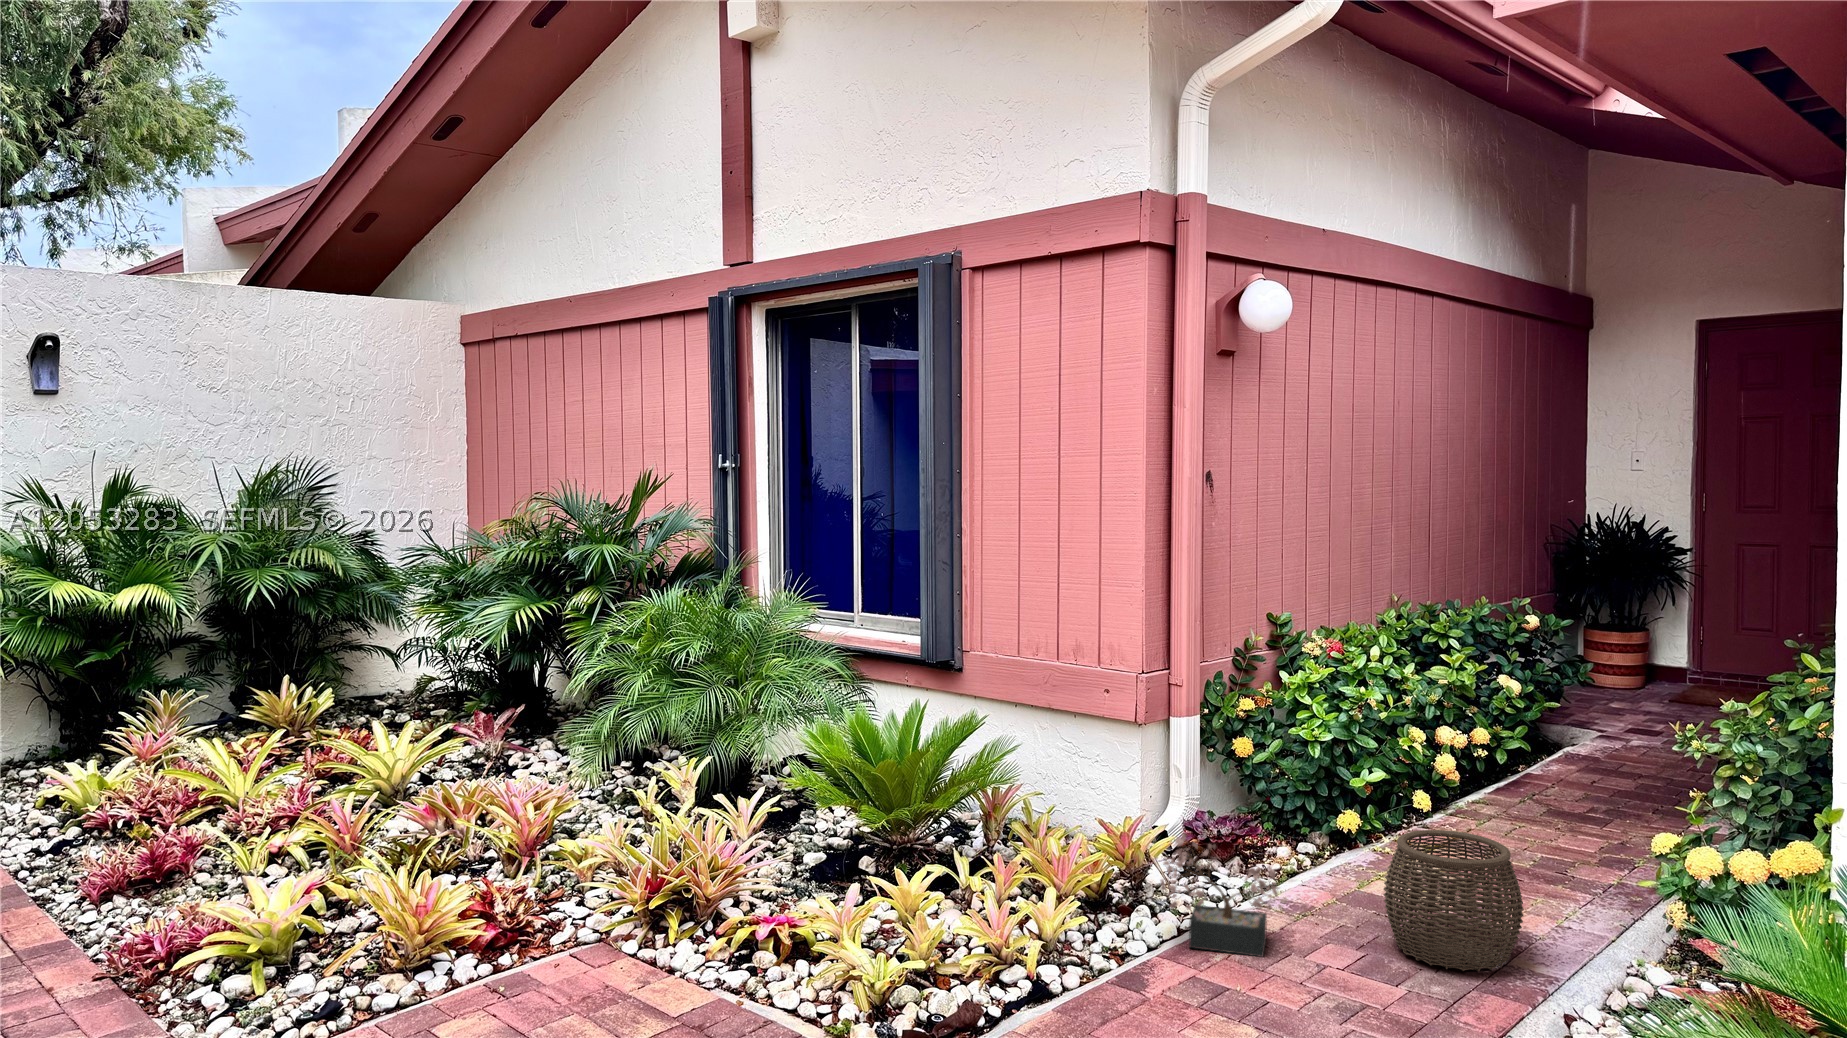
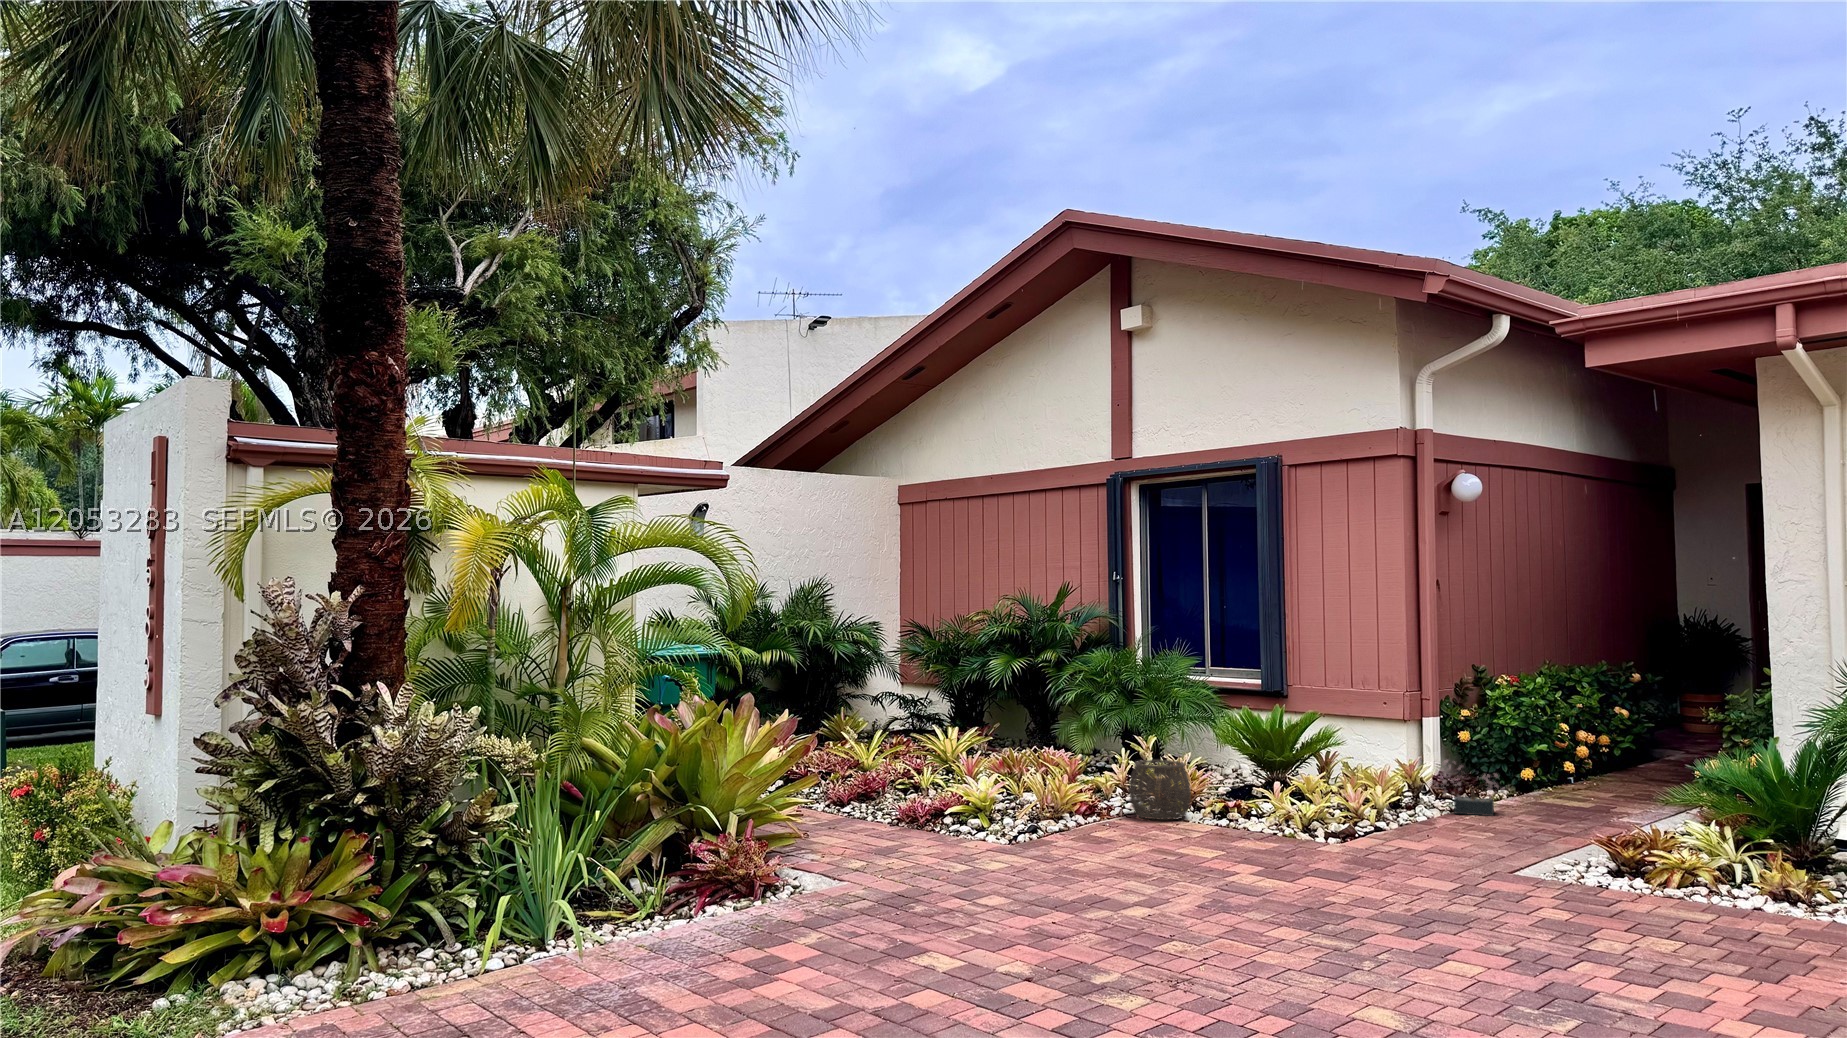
woven basket: present [1383,830,1524,972] -> present [1129,760,1191,820]

